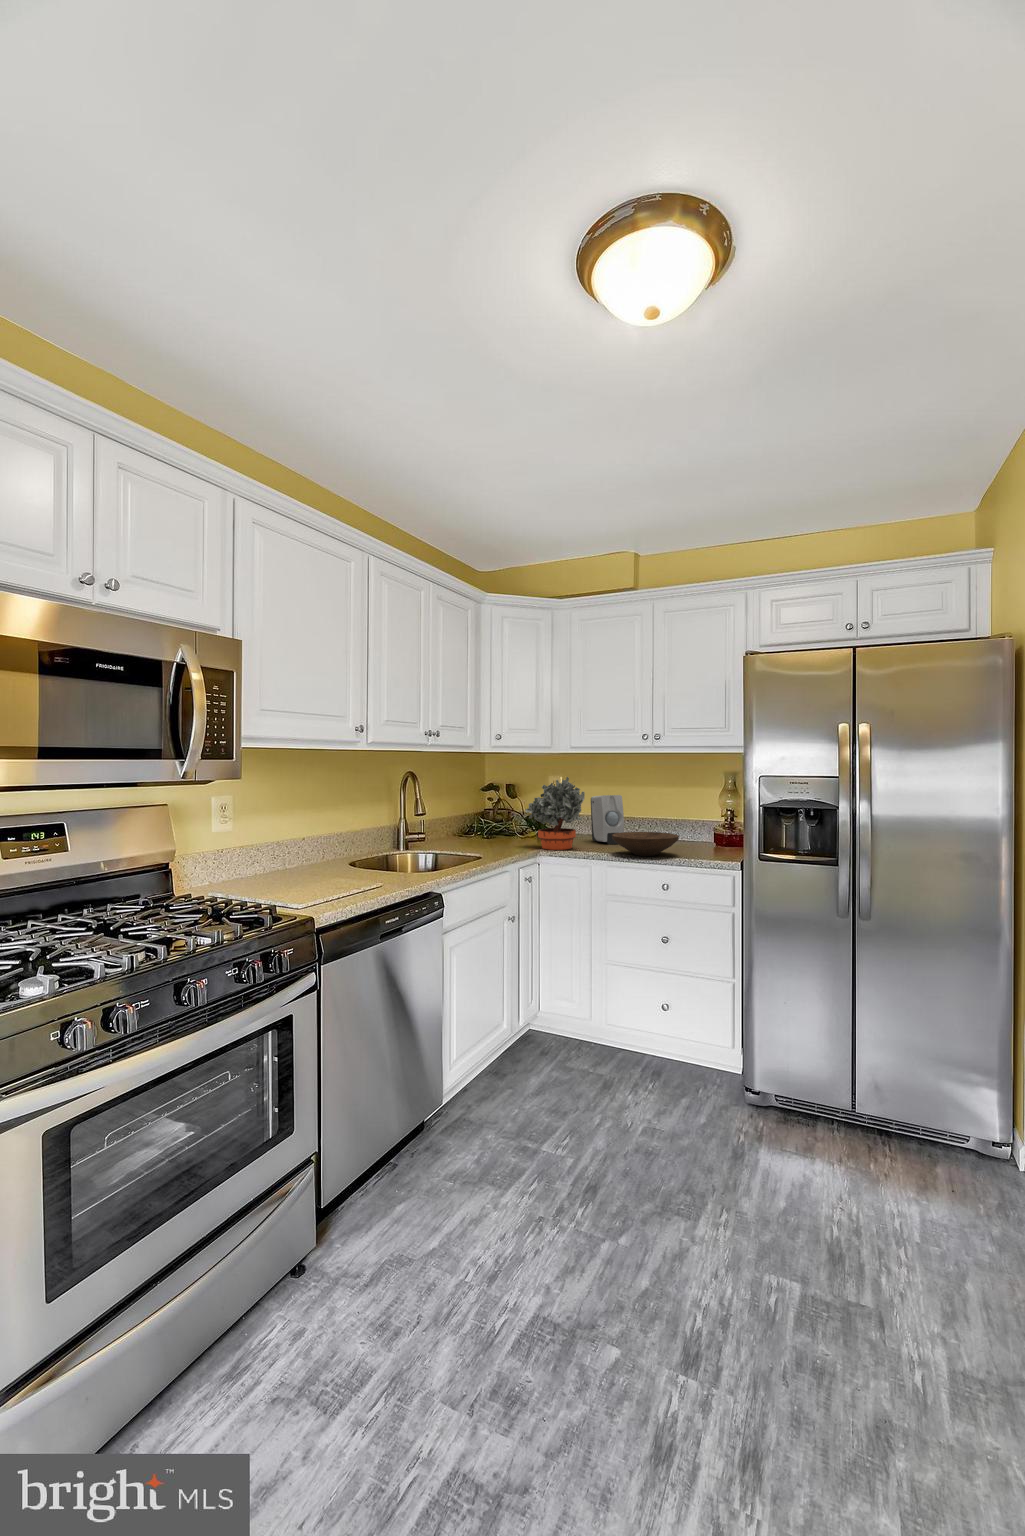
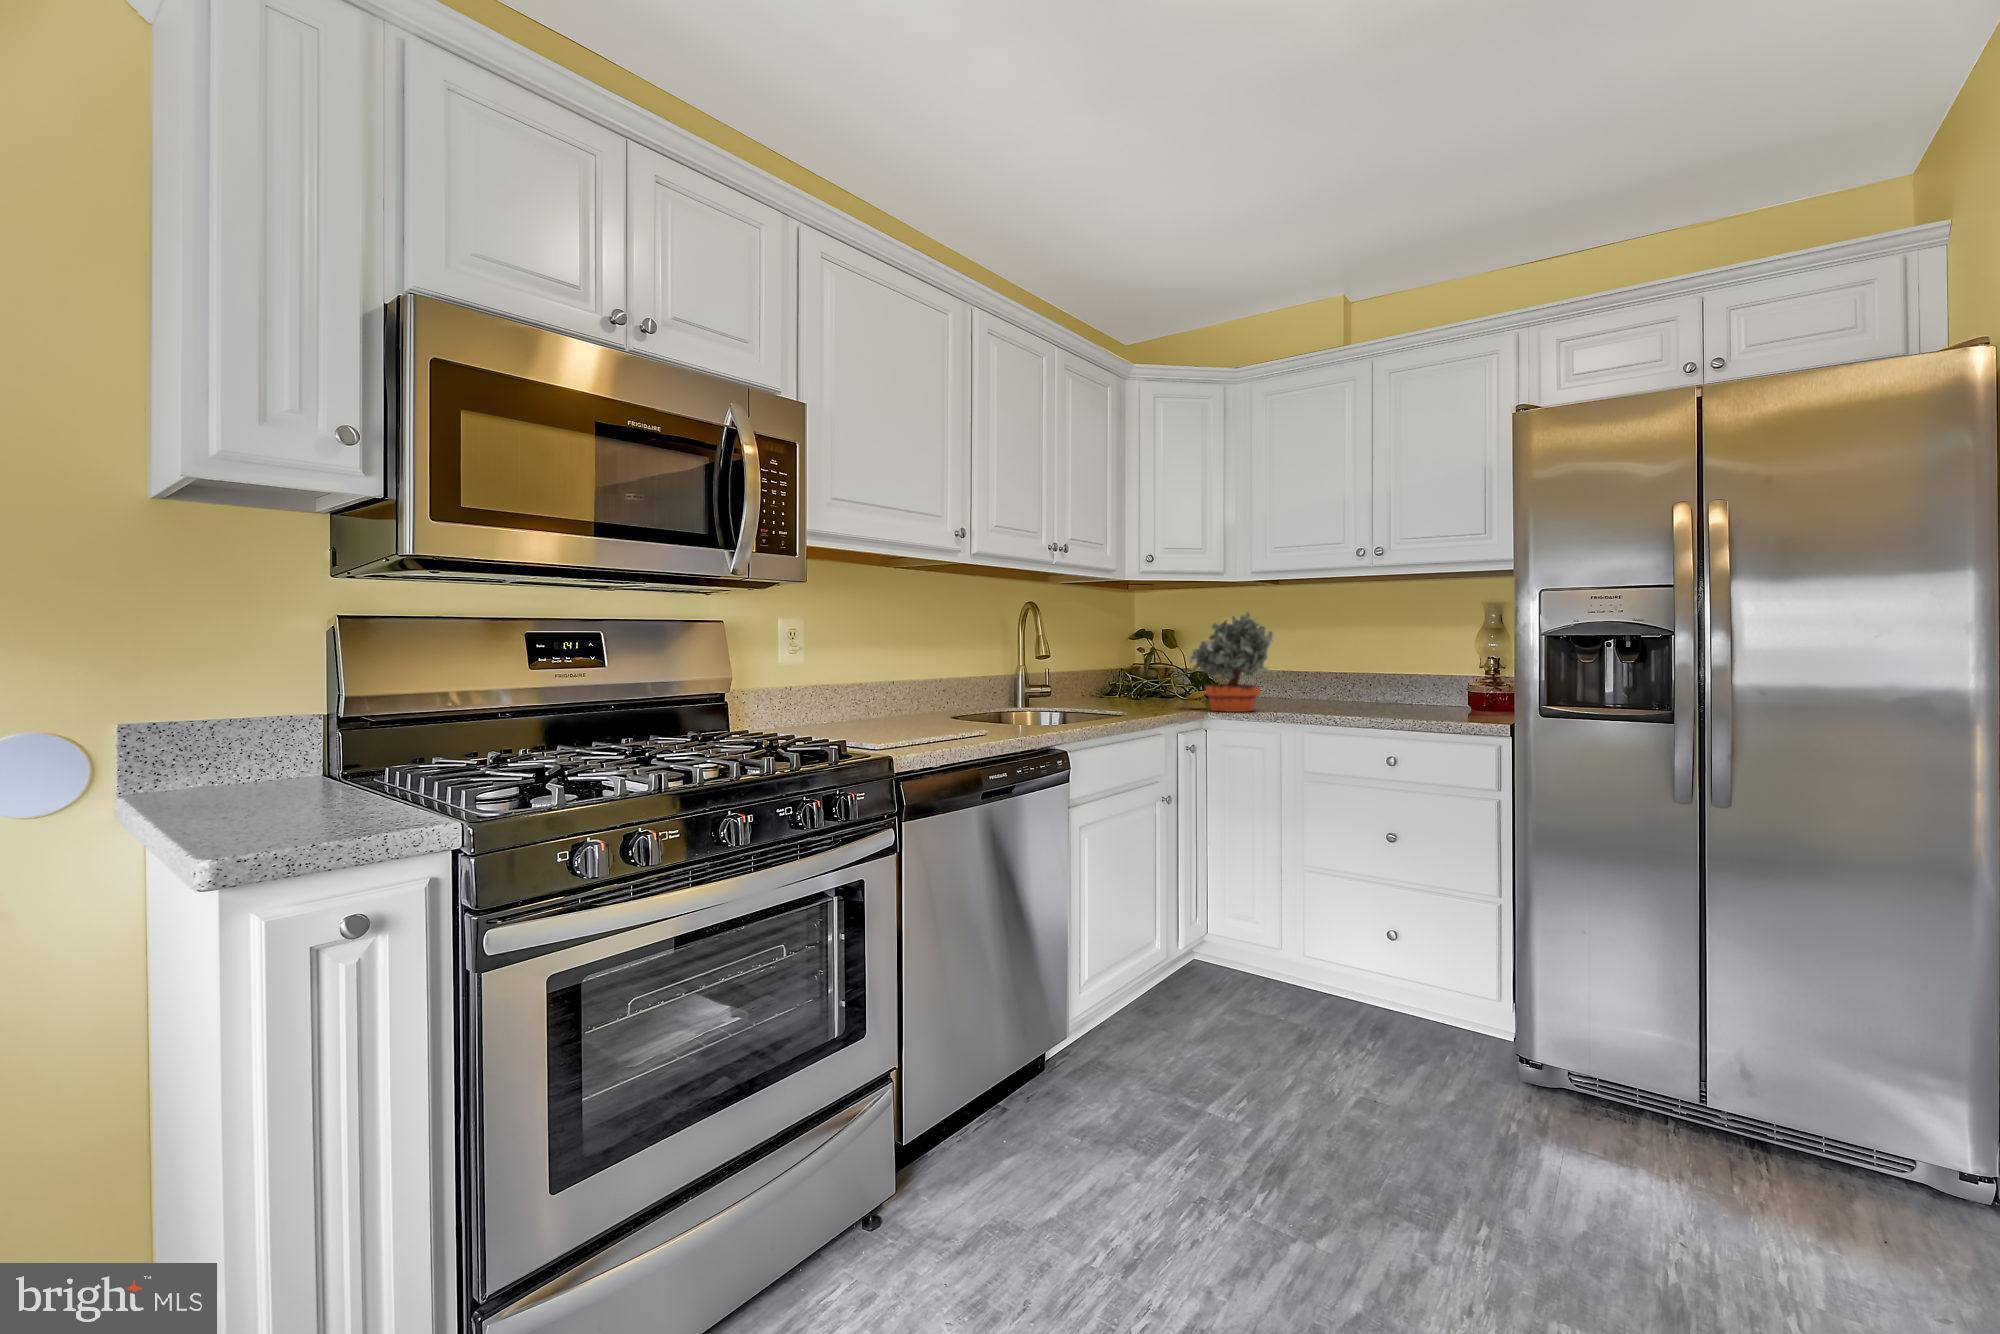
soap dispenser: present [591,795,624,844] -> none [1282,640,1331,708]
wooden bowl: present [612,832,679,856] -> none [1312,687,1415,719]

